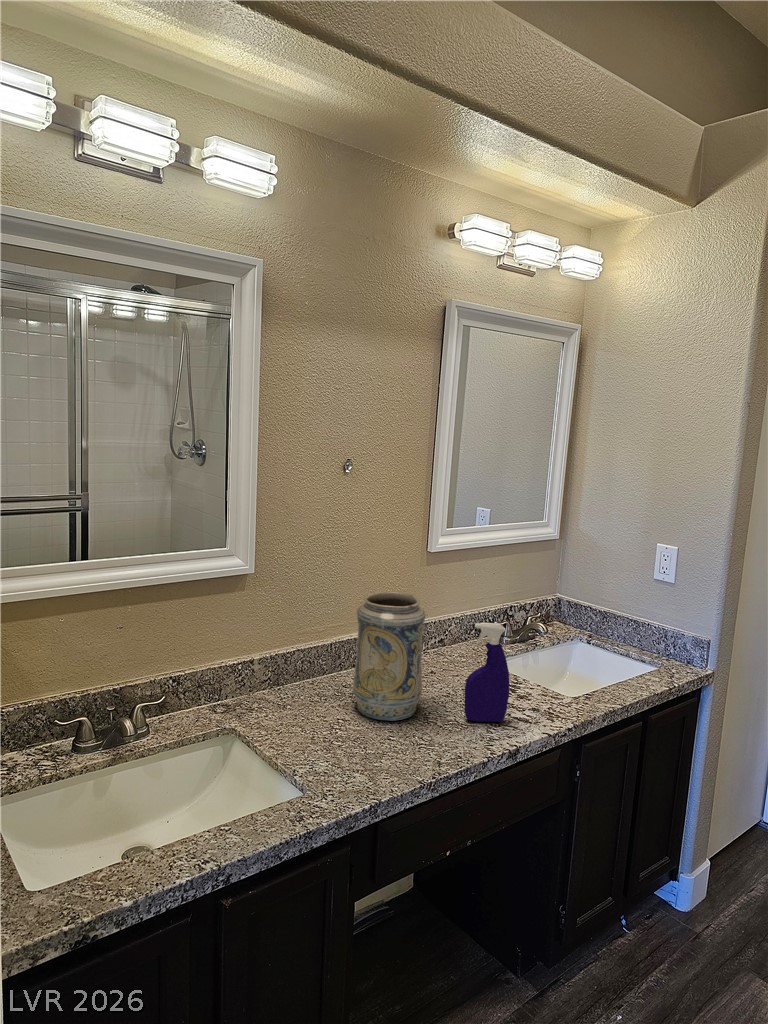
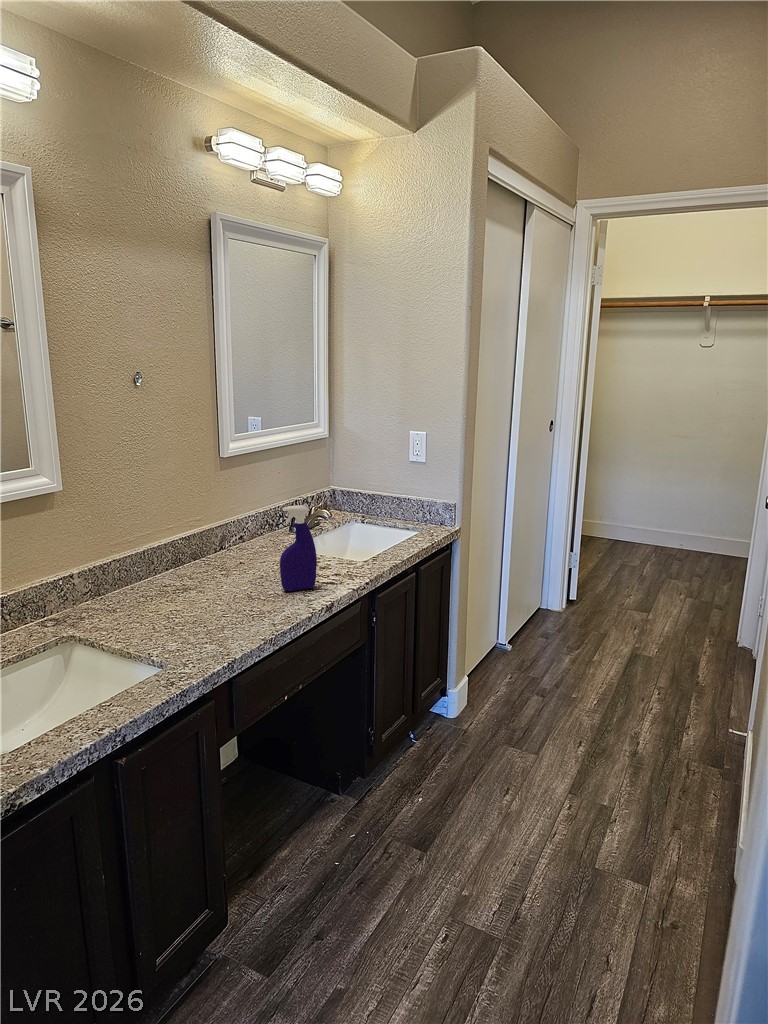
decorative vase: present [353,592,426,721] -> none [174,491,242,604]

